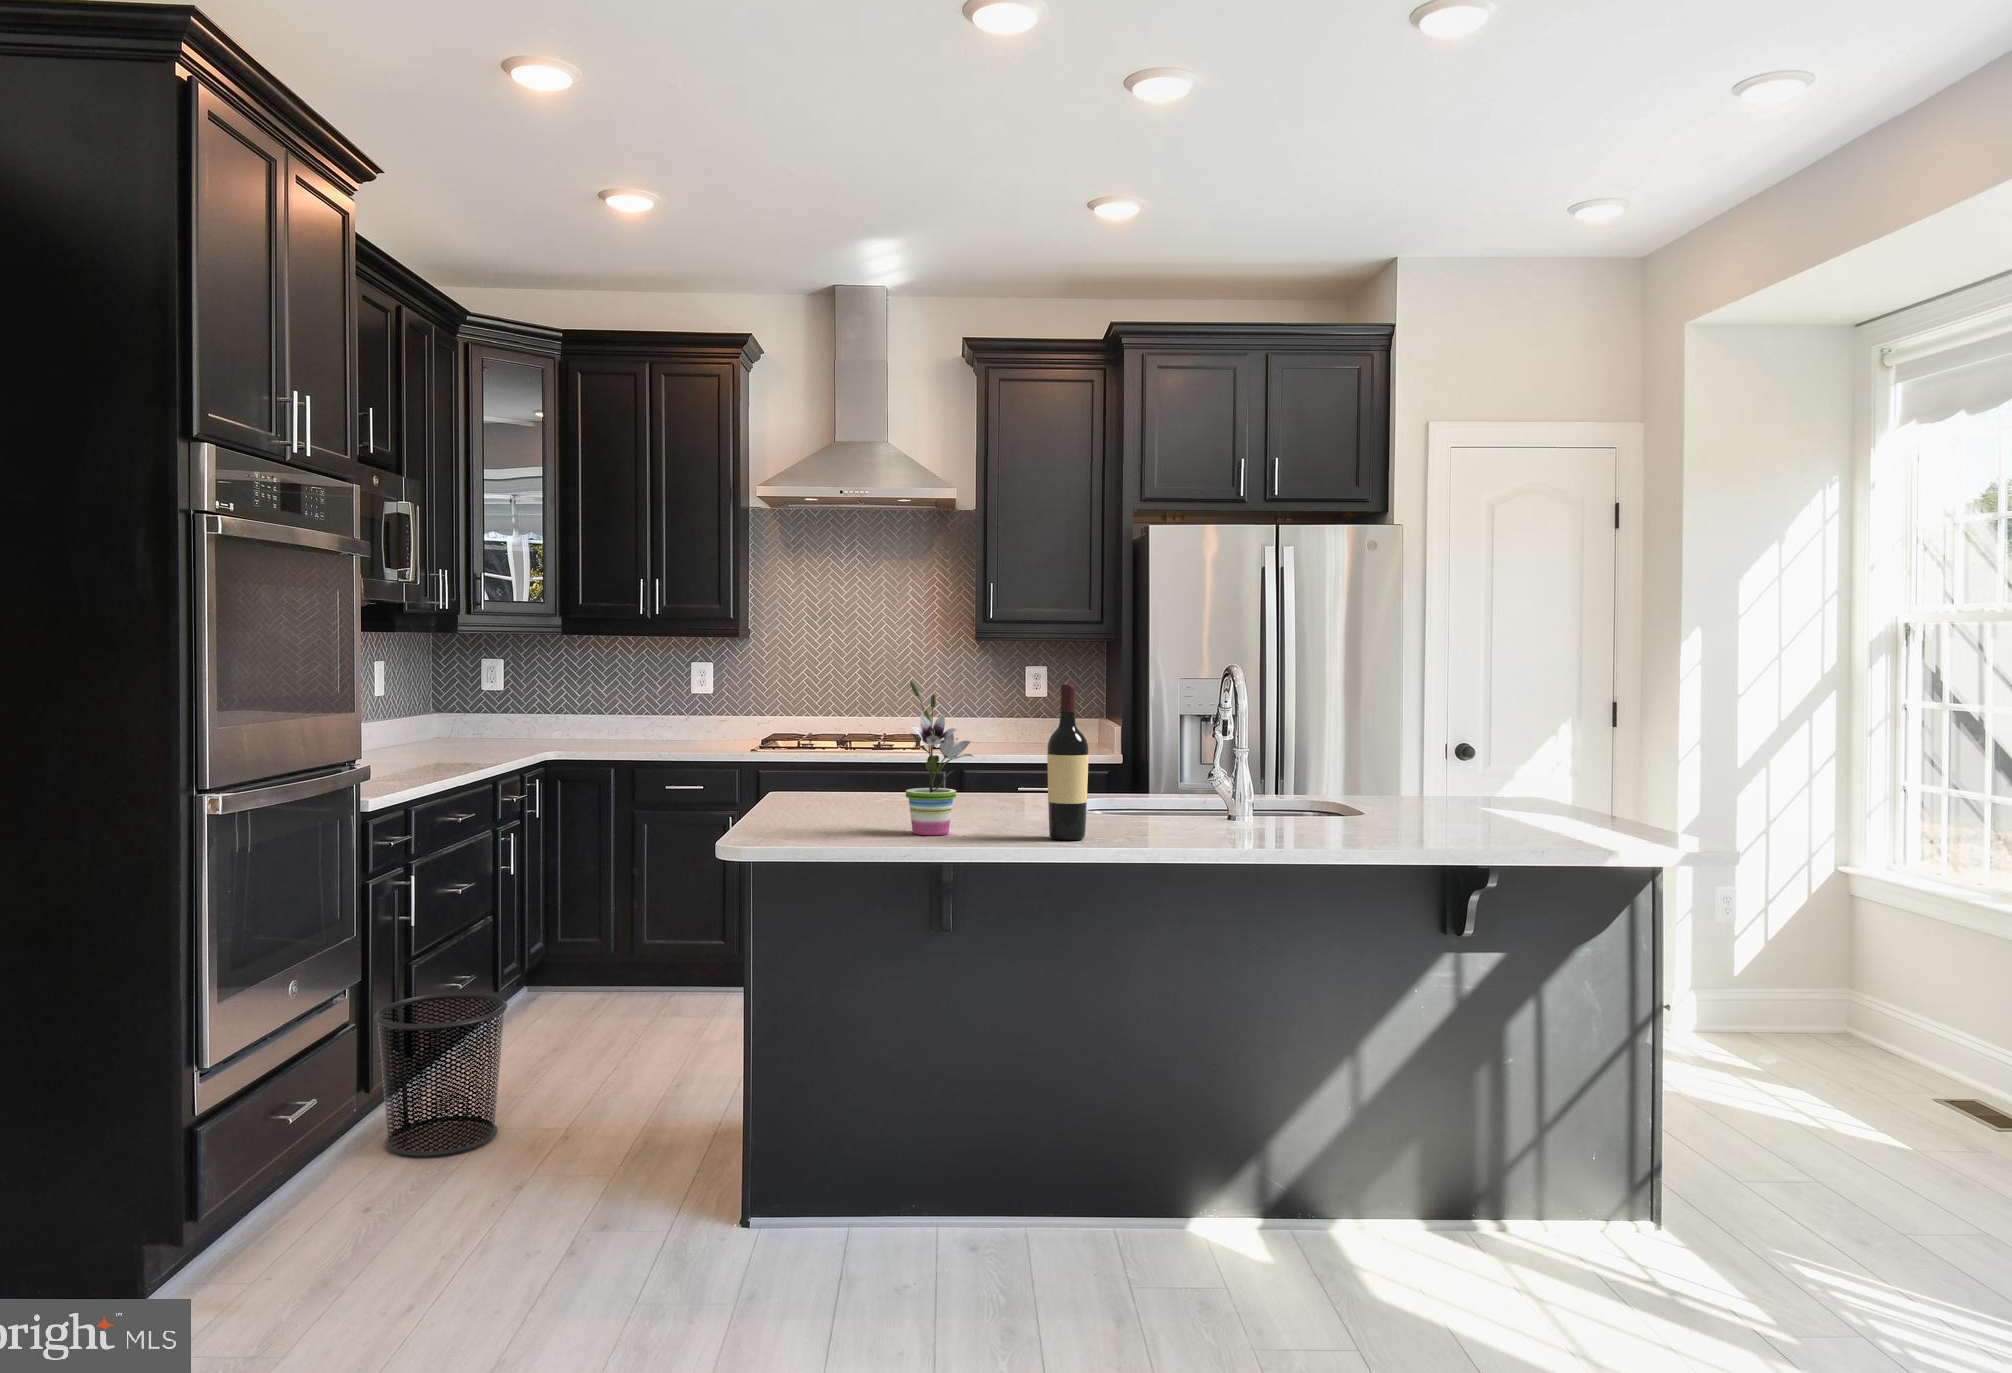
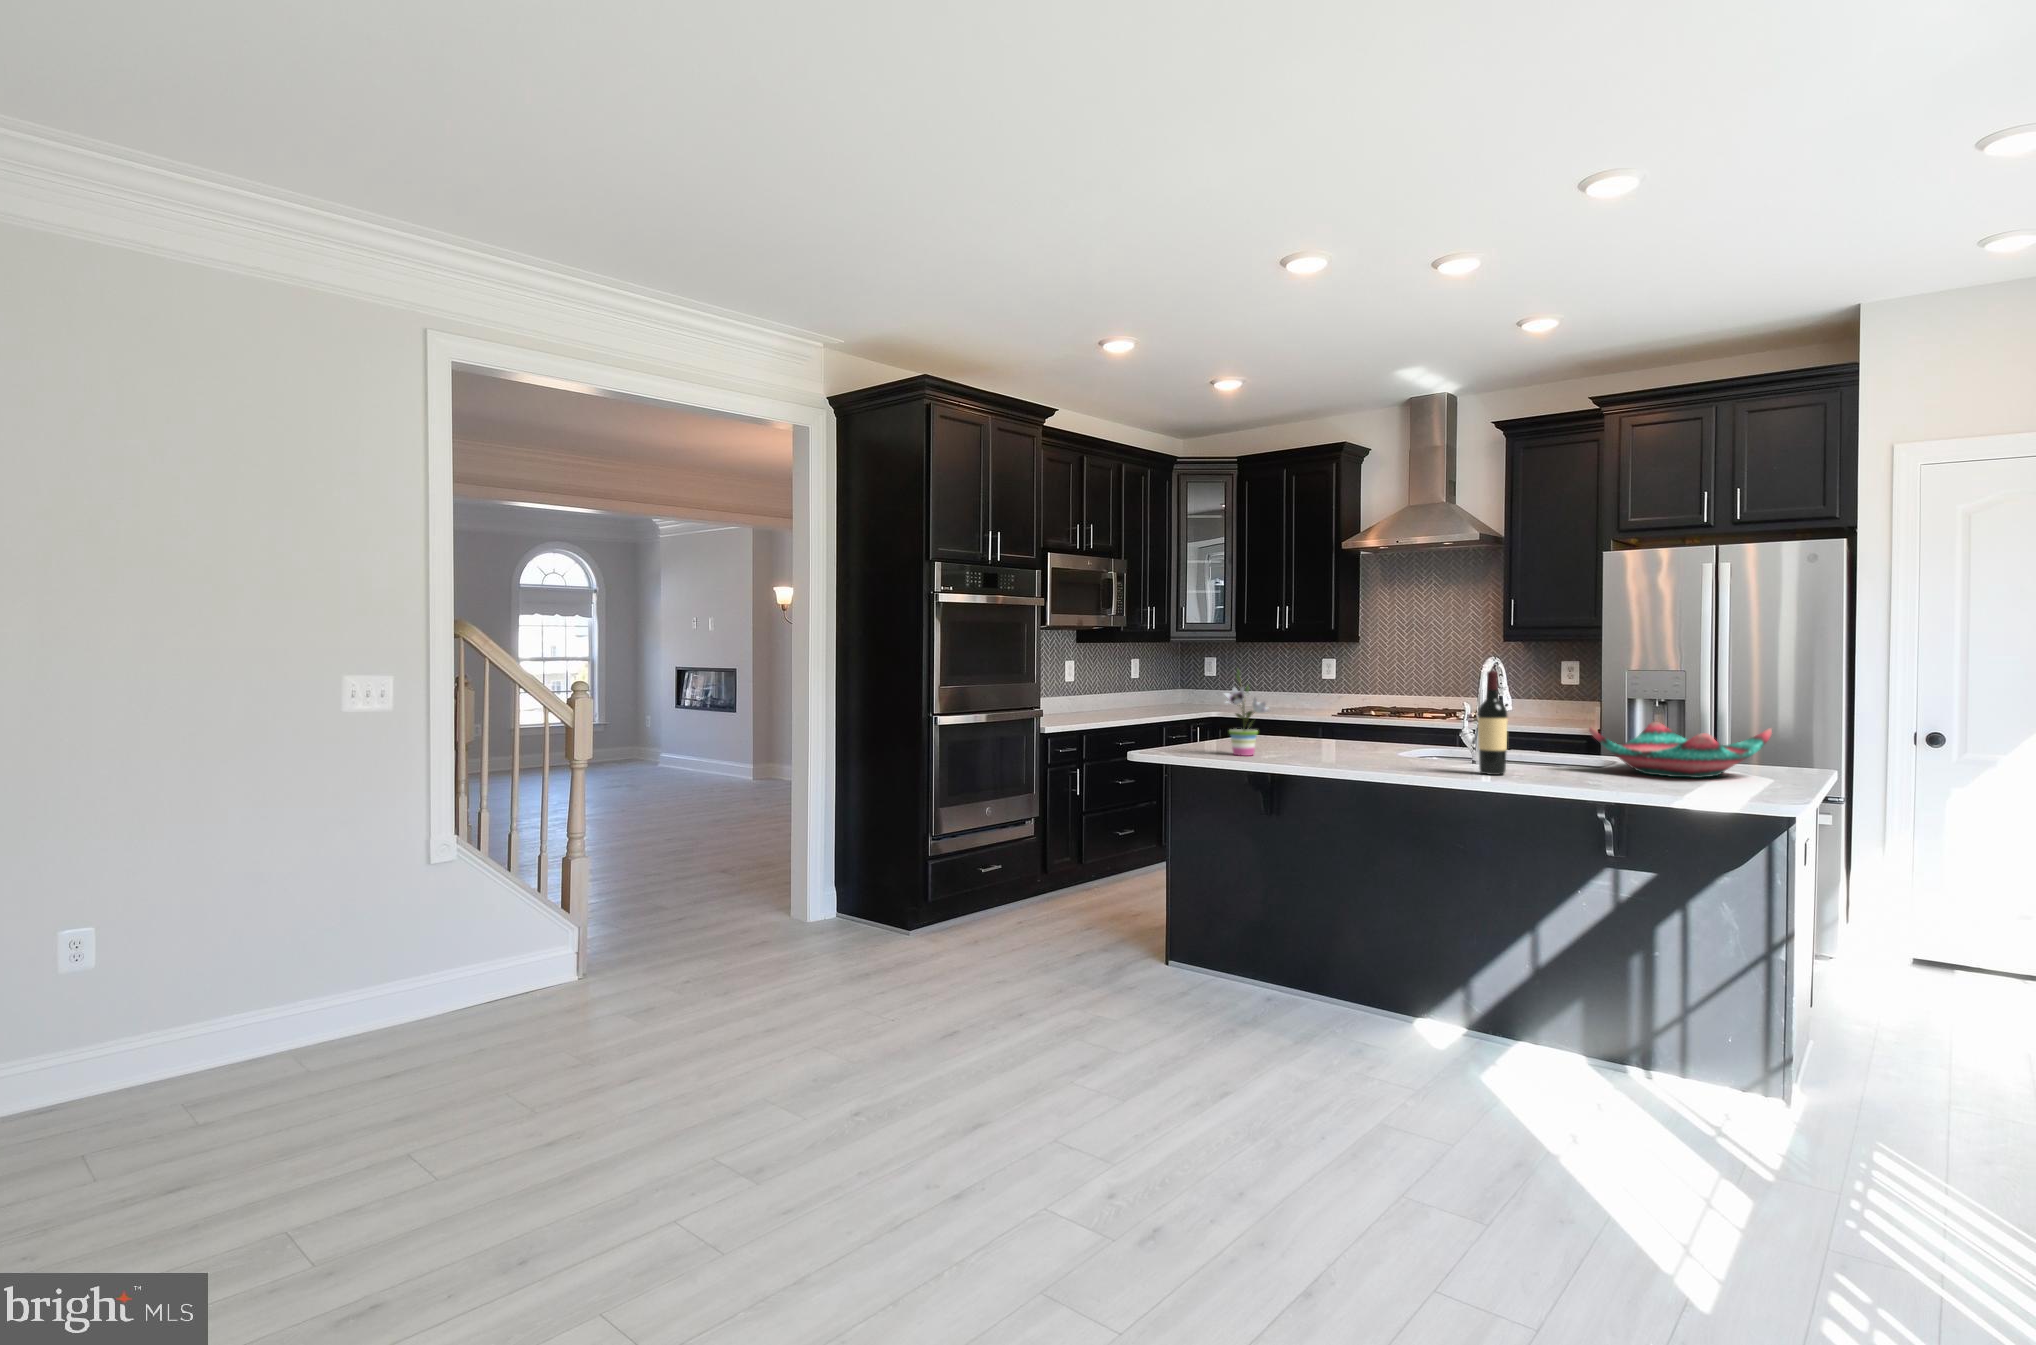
wine bottle: present [1047,684,1088,840] -> present [1478,671,1508,775]
decorative bowl: none [1396,750,1567,824] -> present [1589,722,1772,778]
trash can: present [374,993,507,1157] -> none [1052,836,1117,917]

